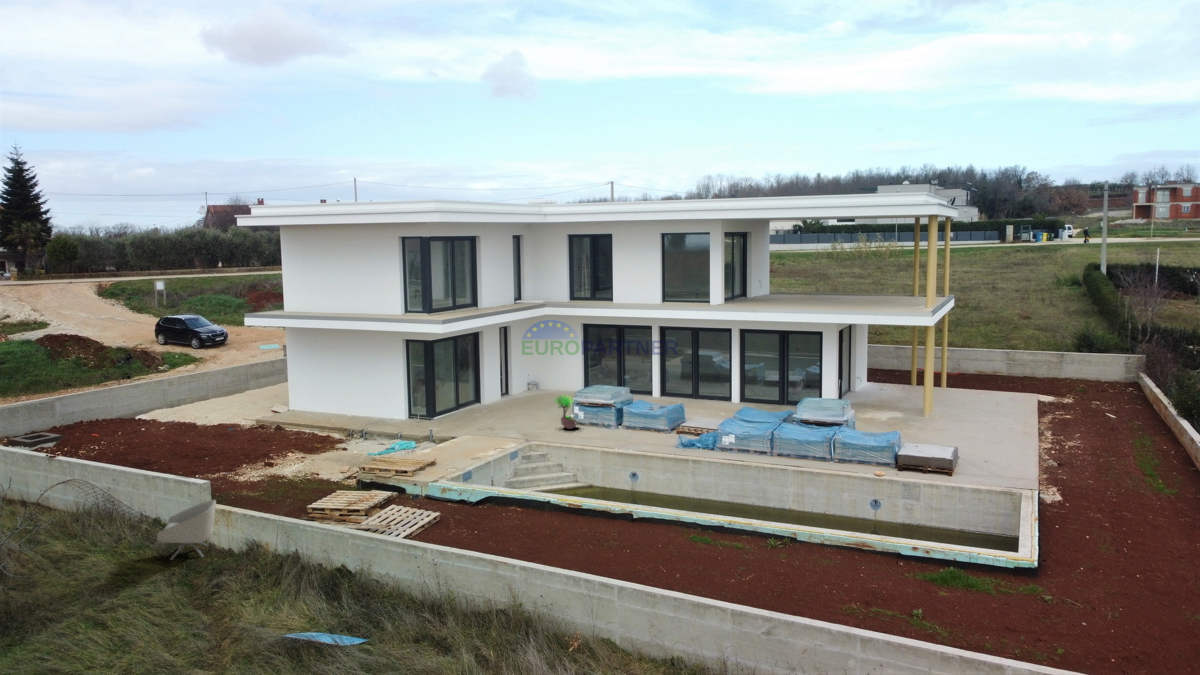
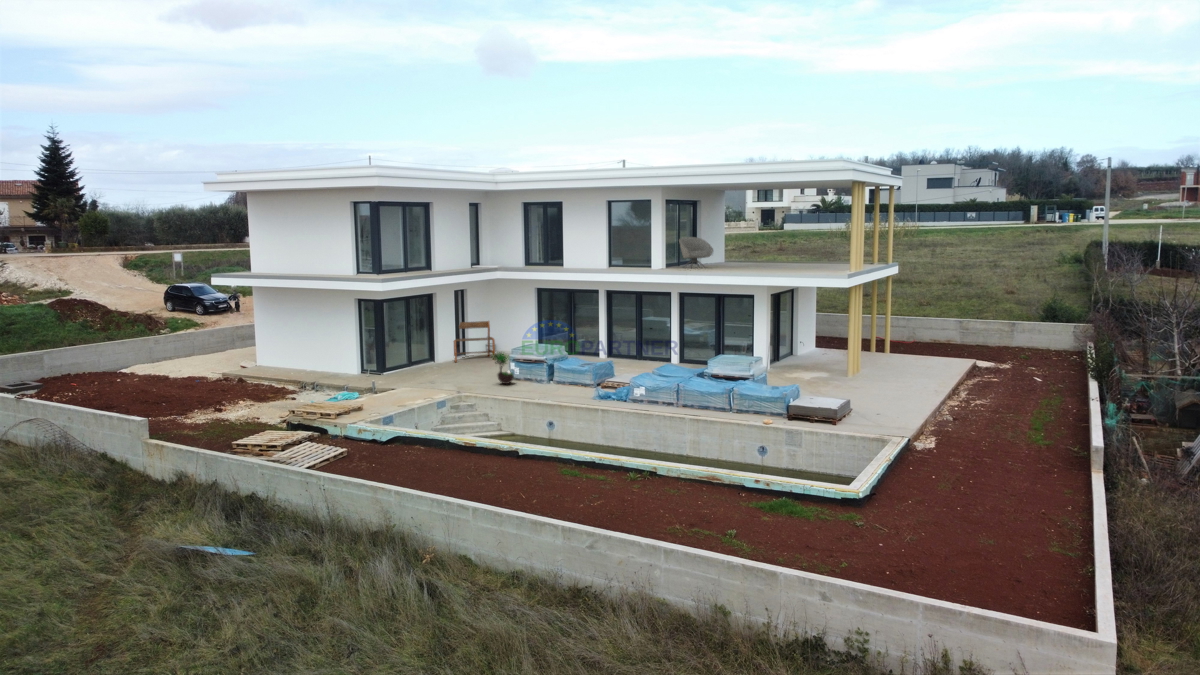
bench: none [496,359,542,403] -> present [454,321,495,362]
armchair: present [157,500,216,560] -> present [679,237,713,268]

